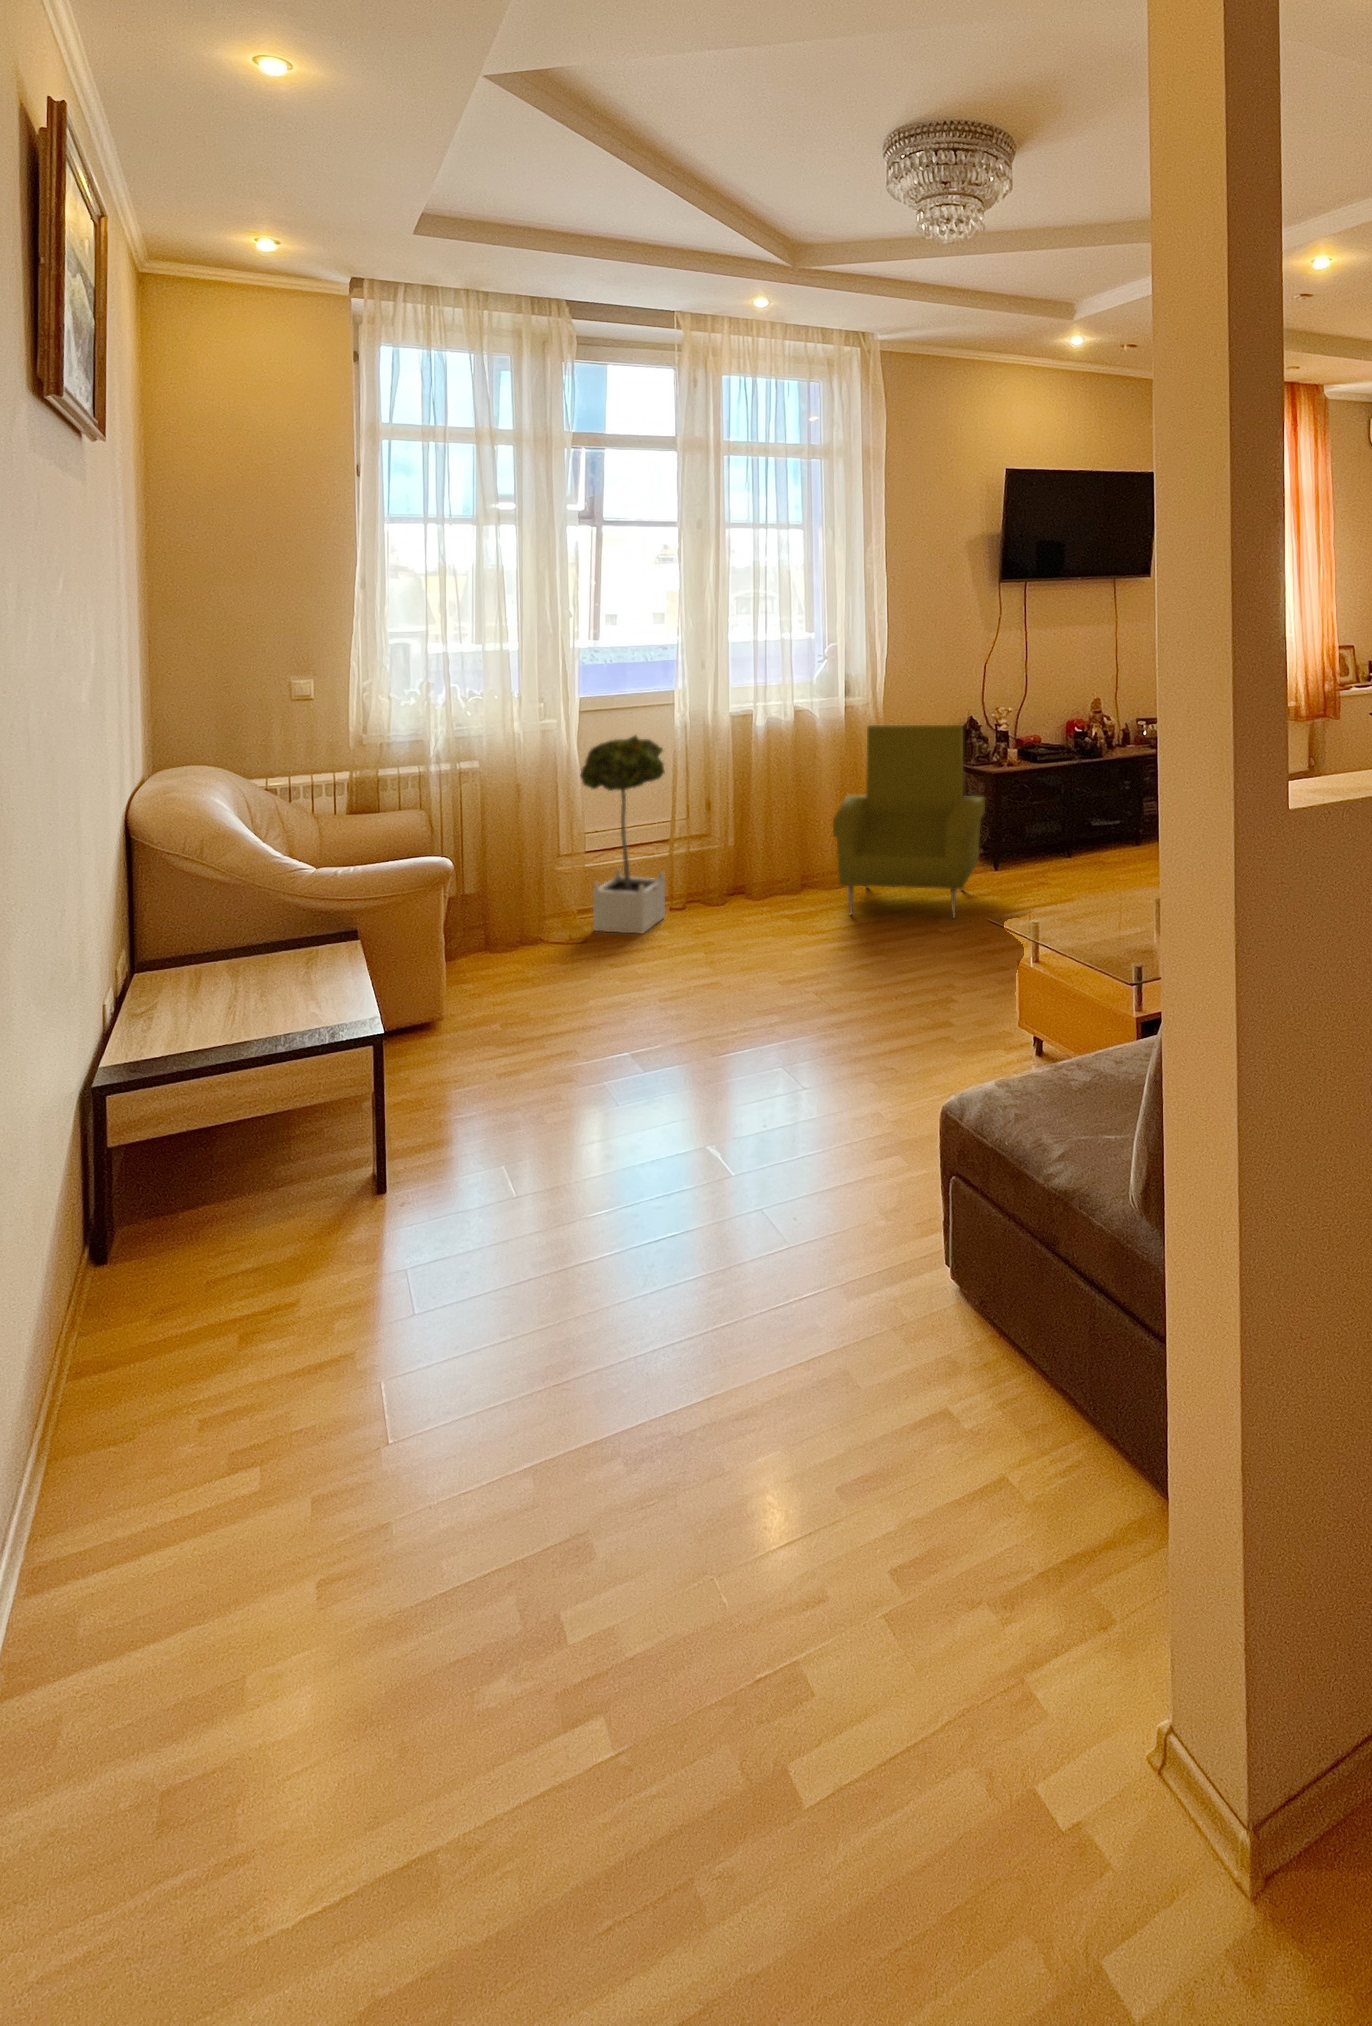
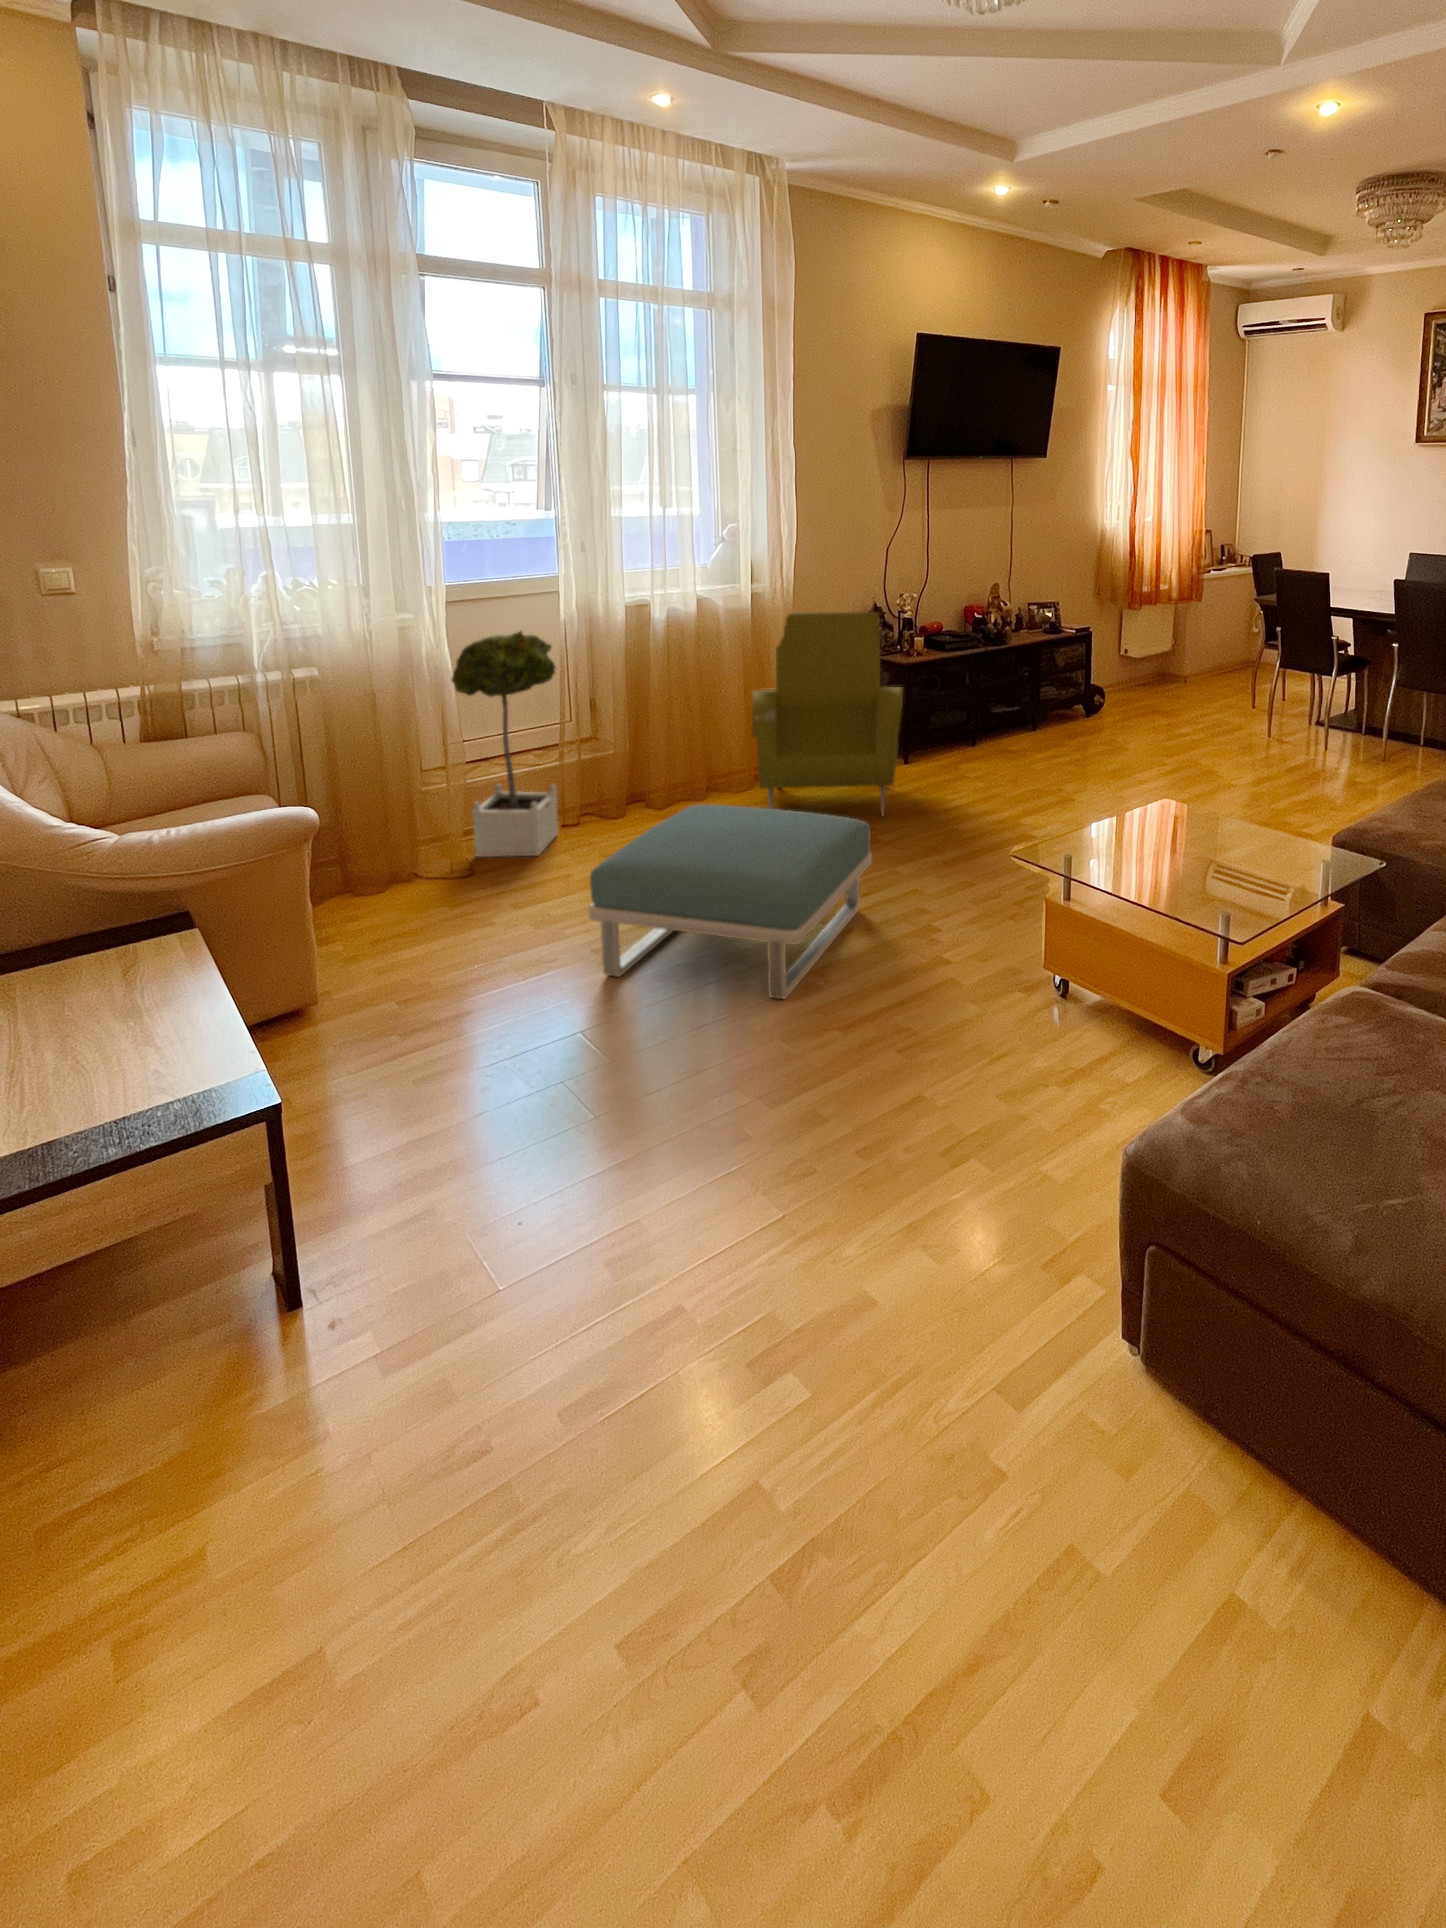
footstool: none [650,891,909,1067] -> present [588,805,872,999]

